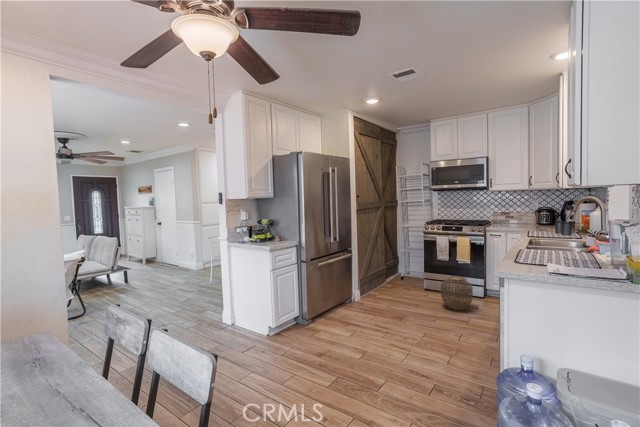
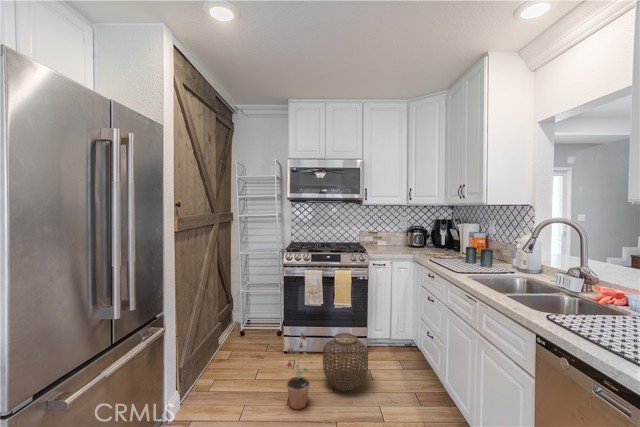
potted plant: none [413,269,428,310] -> present [287,333,310,409]

